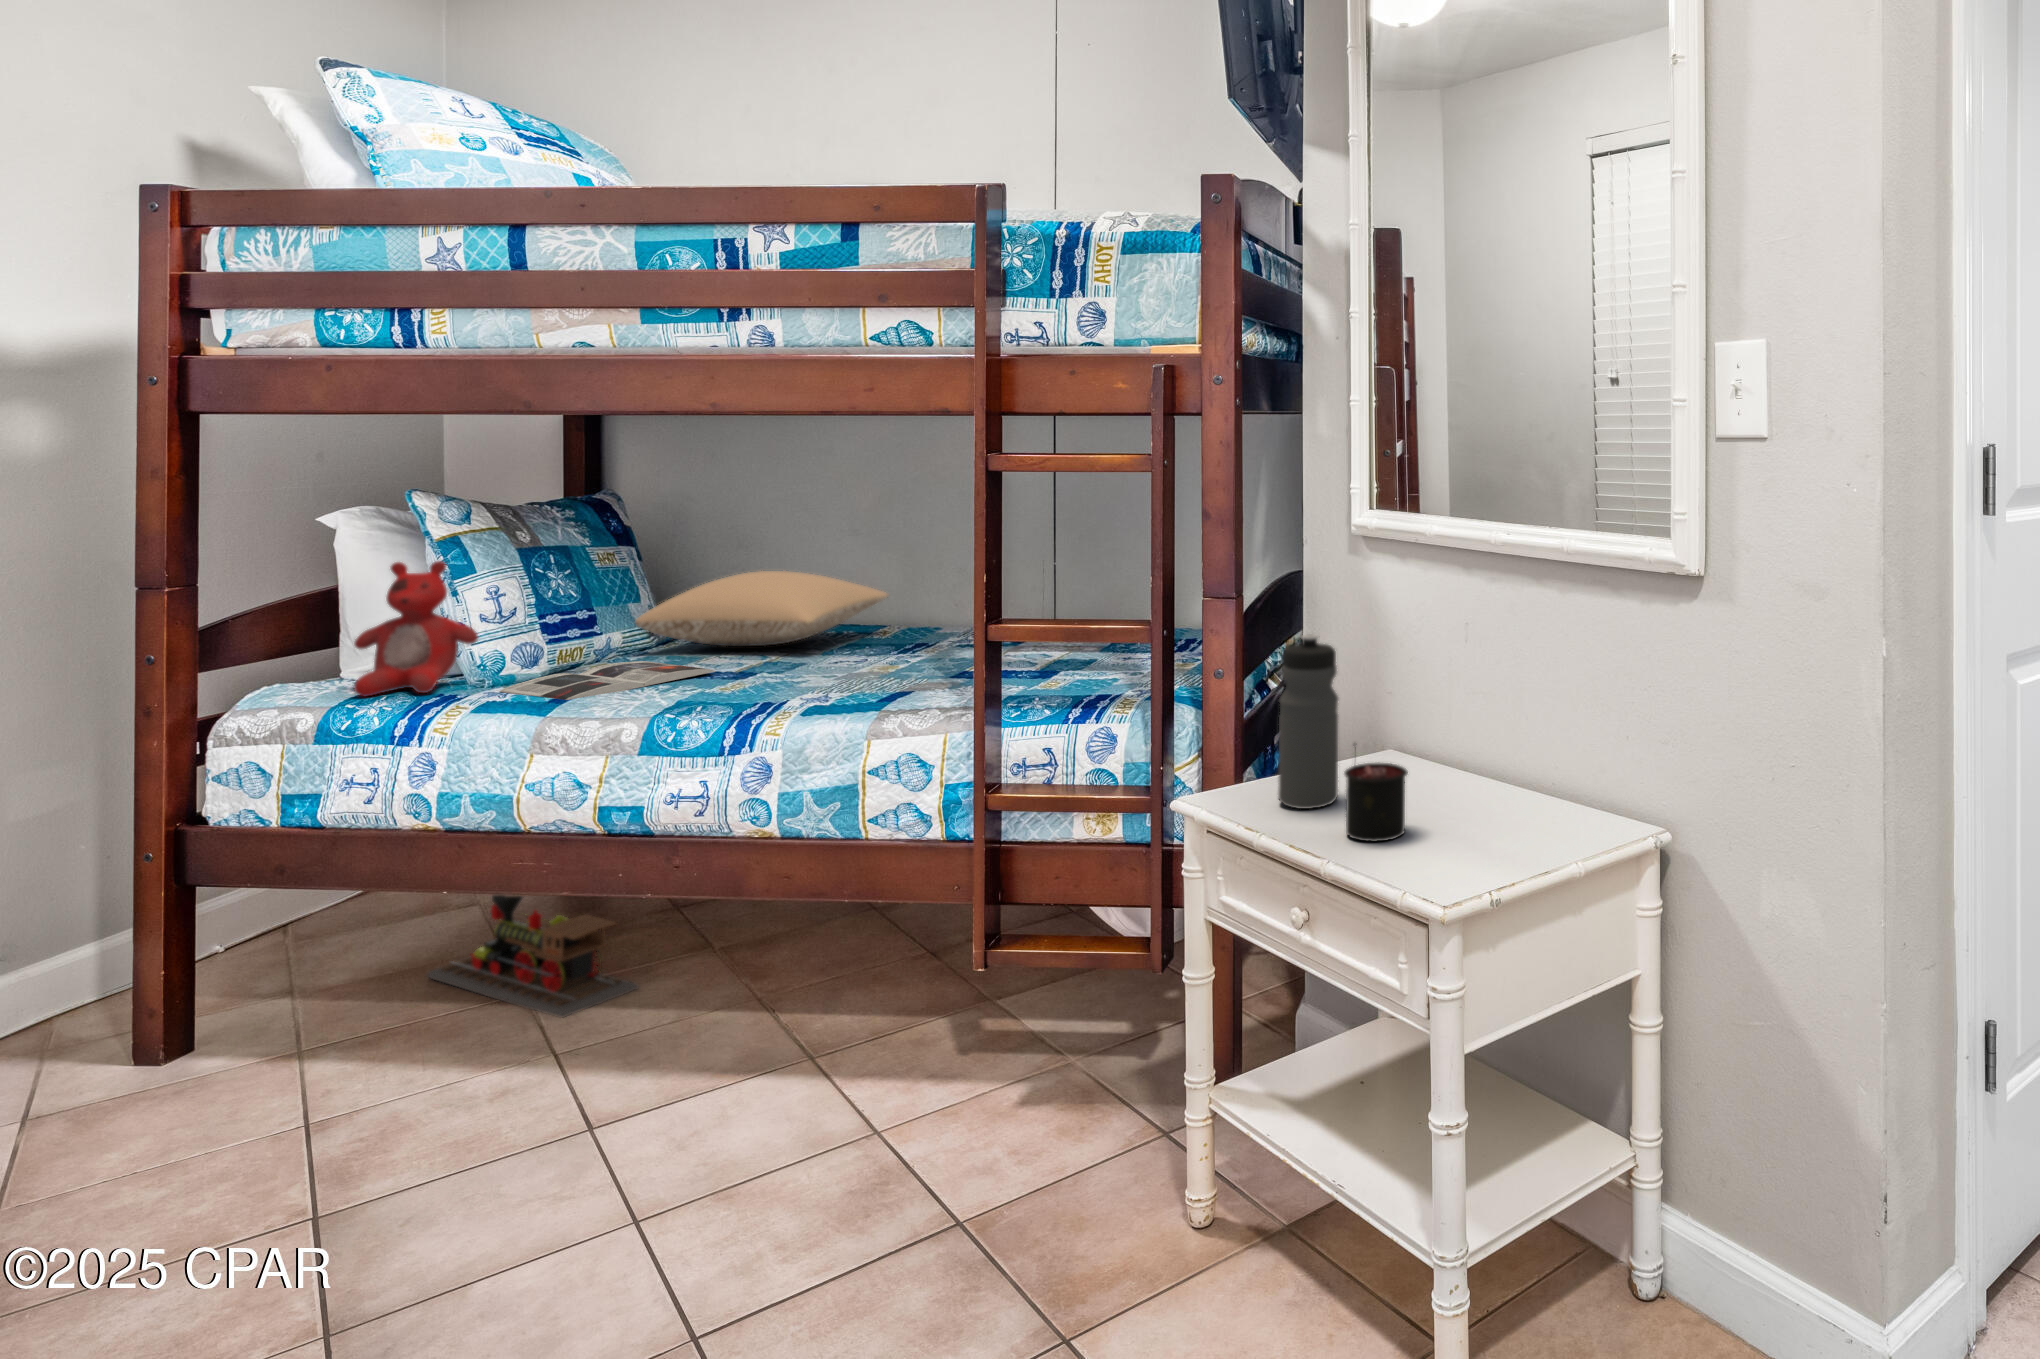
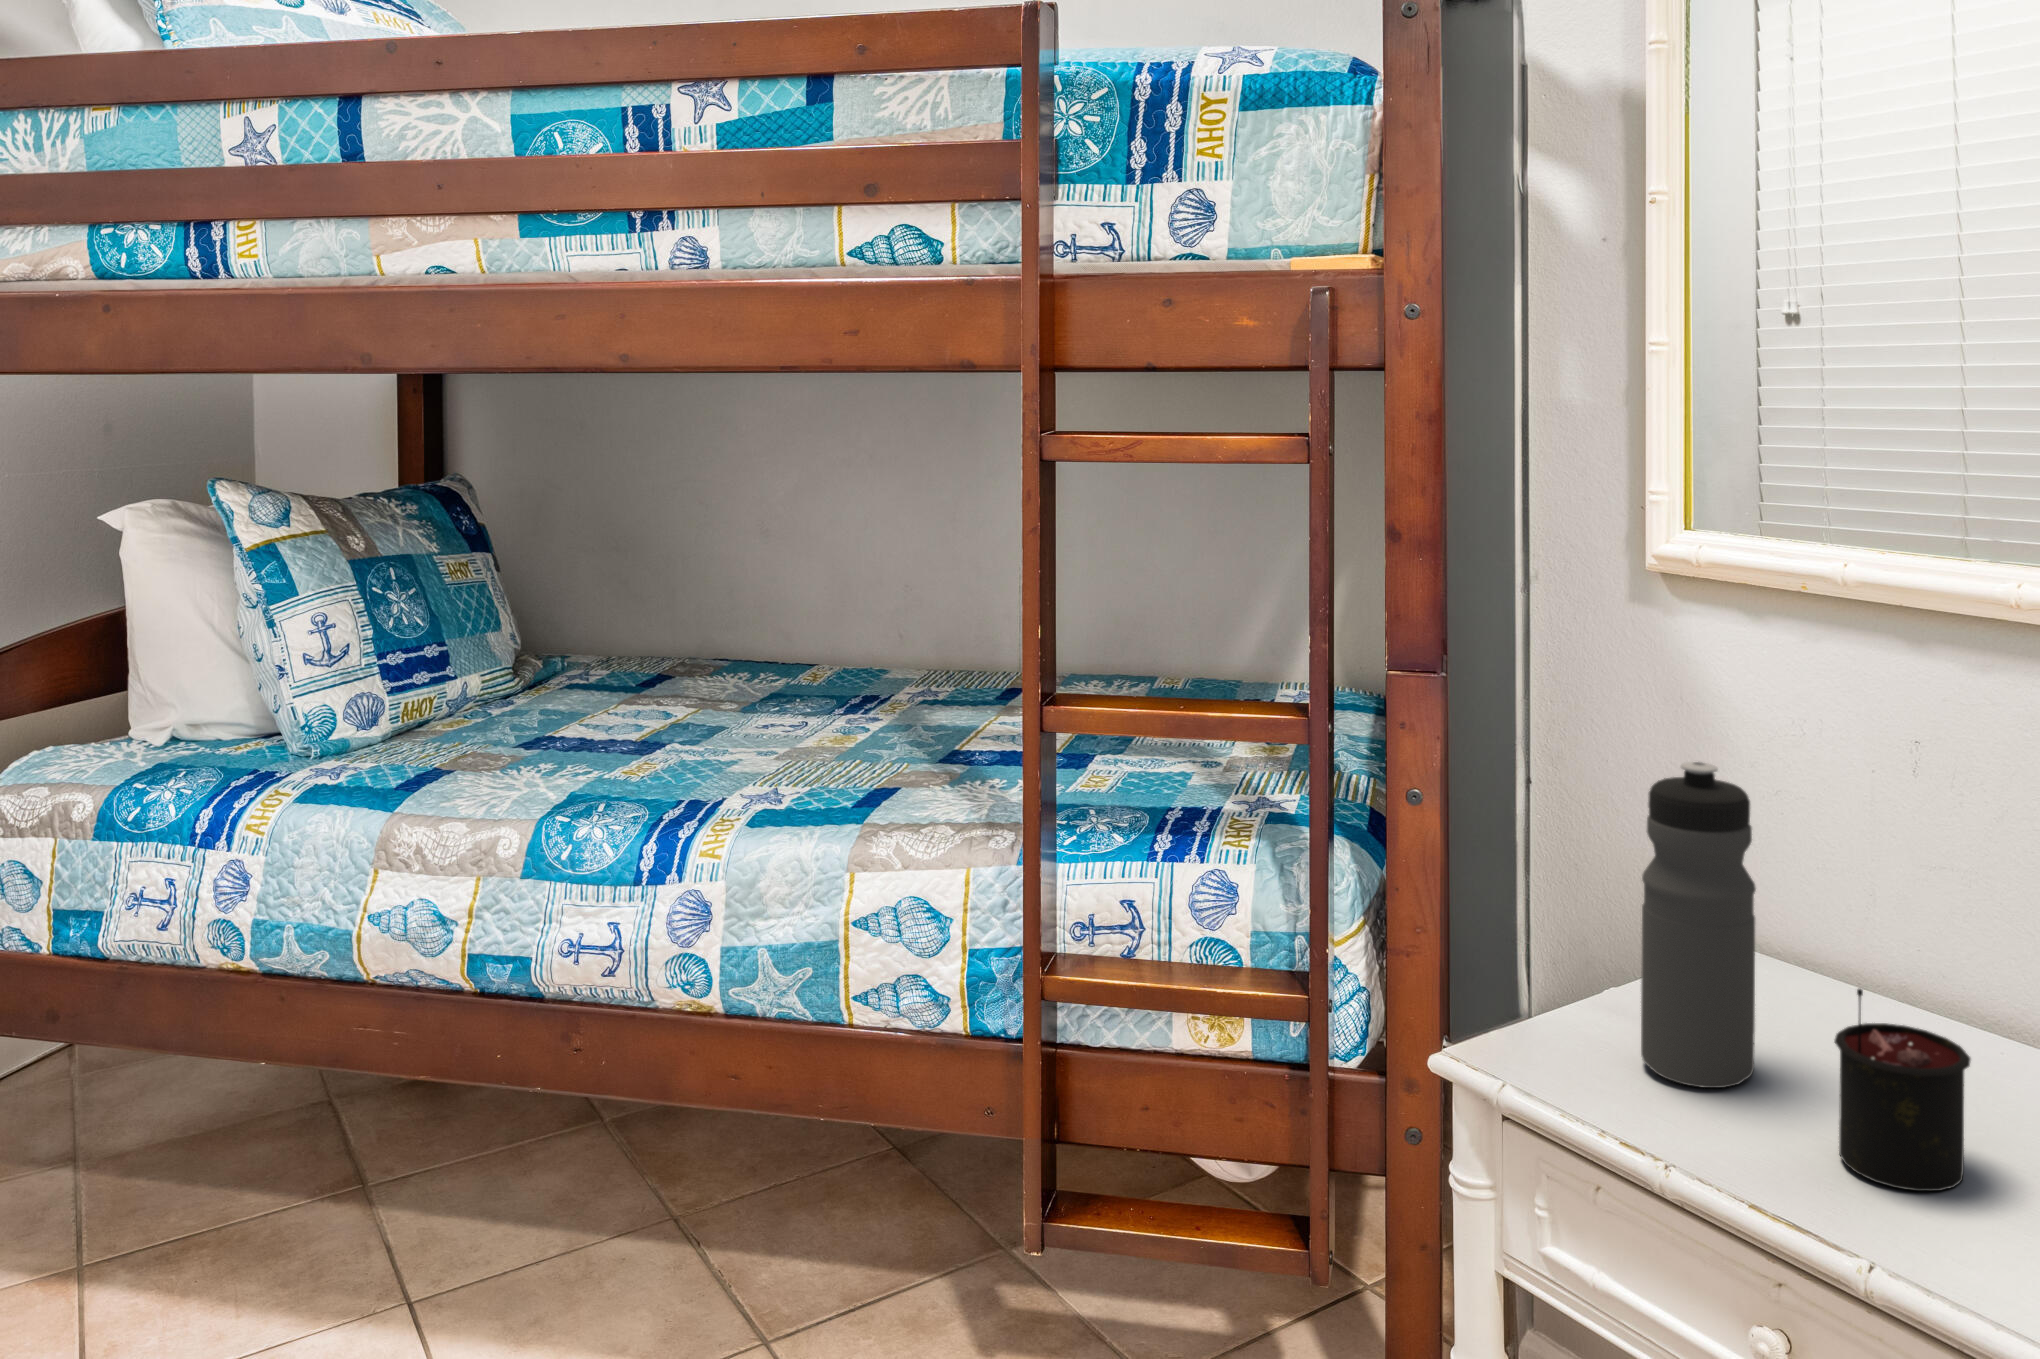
stuffed bear: present [354,561,478,697] -> none [144,579,302,770]
pillow: present [635,571,888,646] -> none [497,599,820,704]
magazine: present [500,661,715,700] -> none [329,725,611,791]
toy train: present [427,895,638,1018] -> none [242,1026,516,1244]

